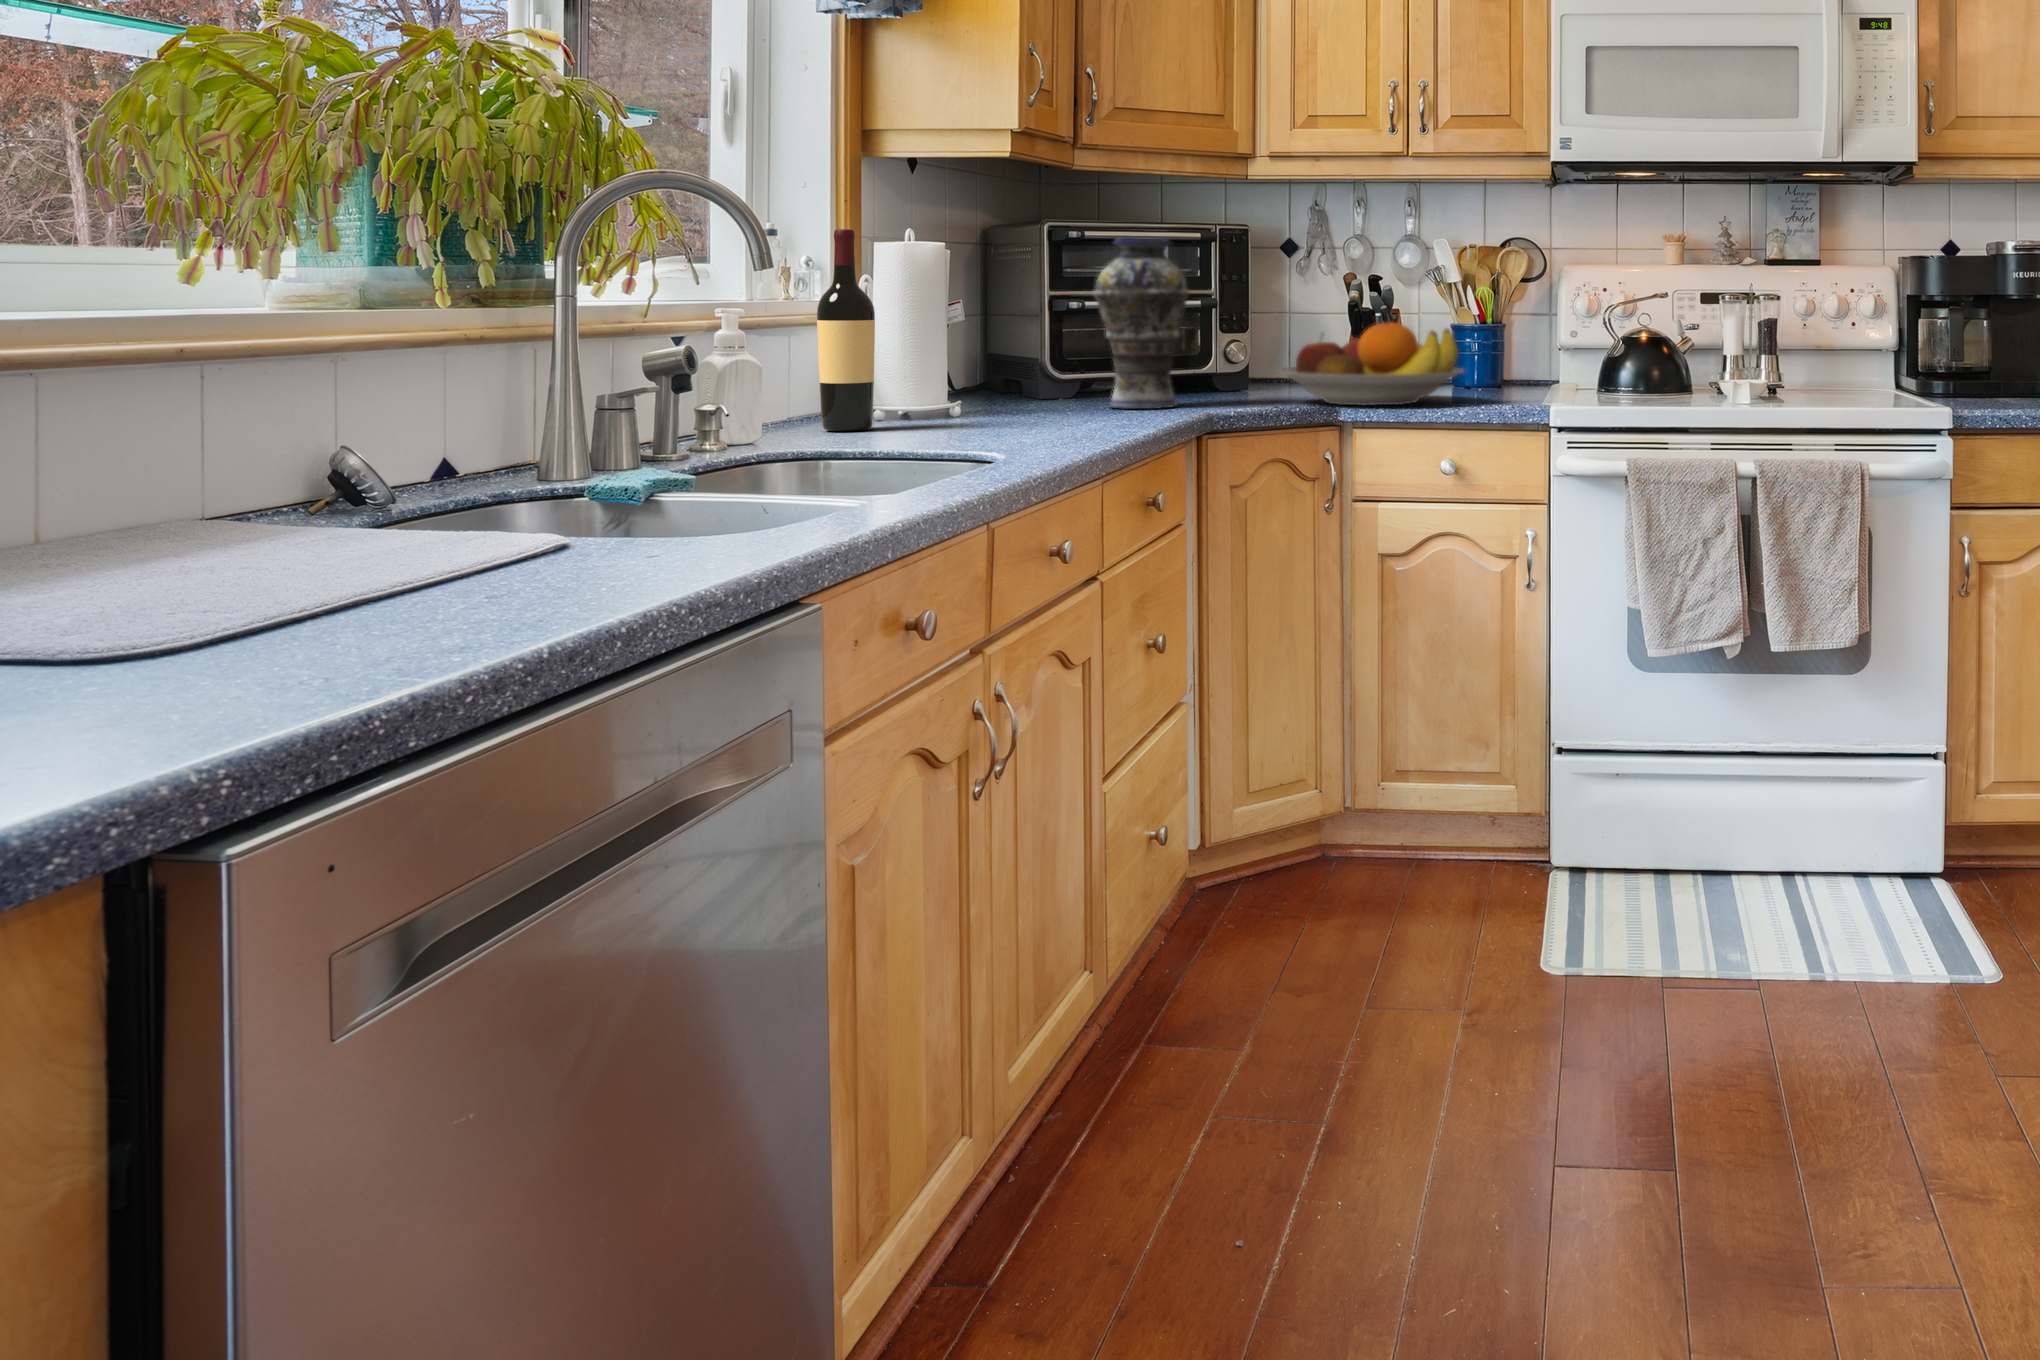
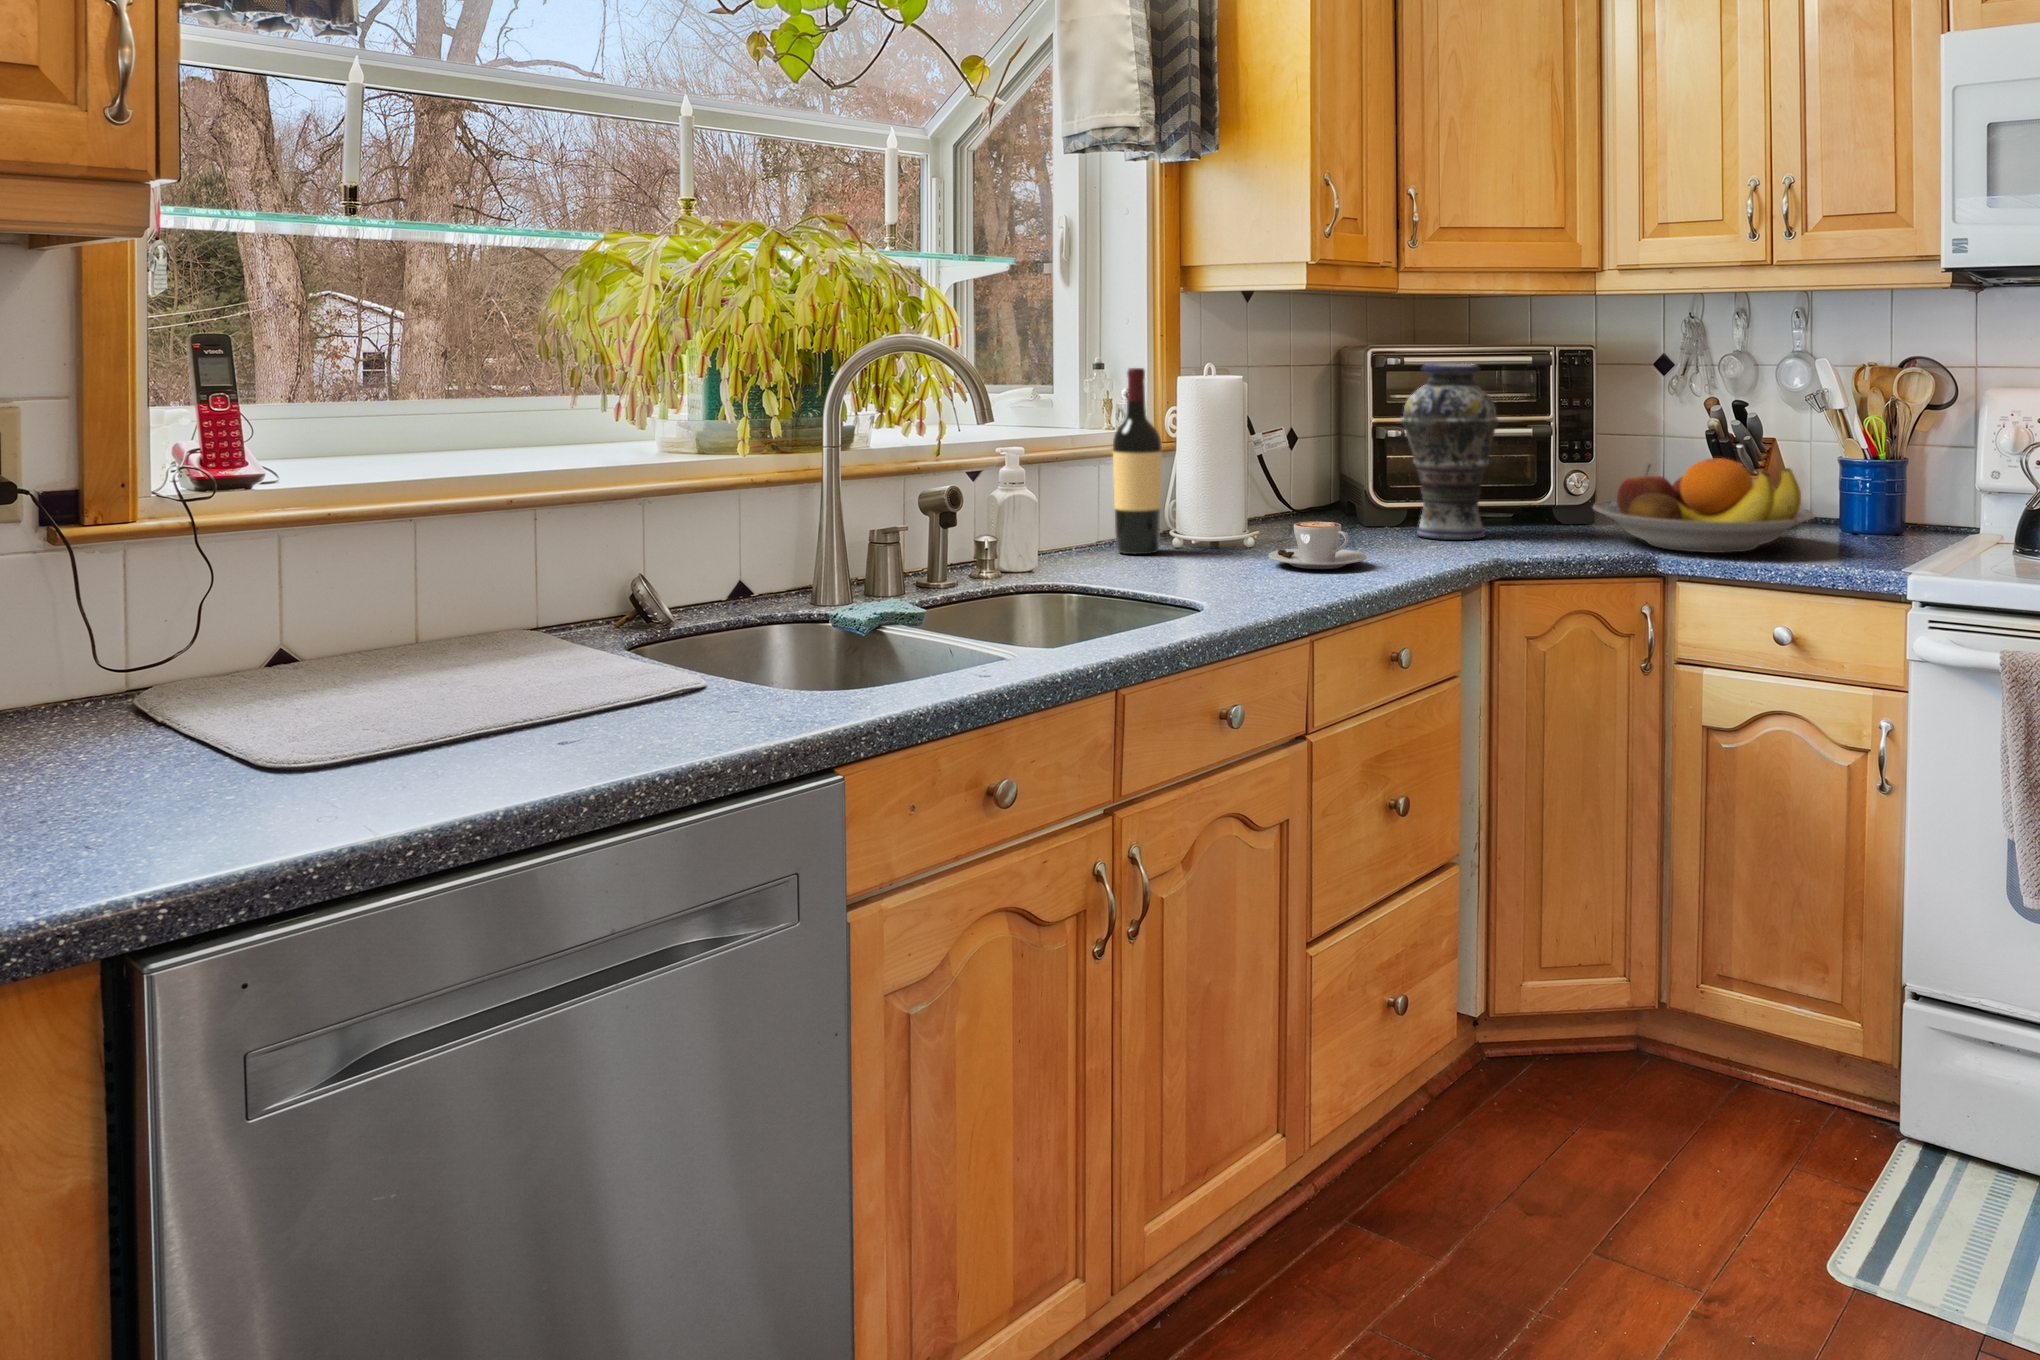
coffee cup: none [1011,385,1113,429] -> present [1269,522,1367,569]

